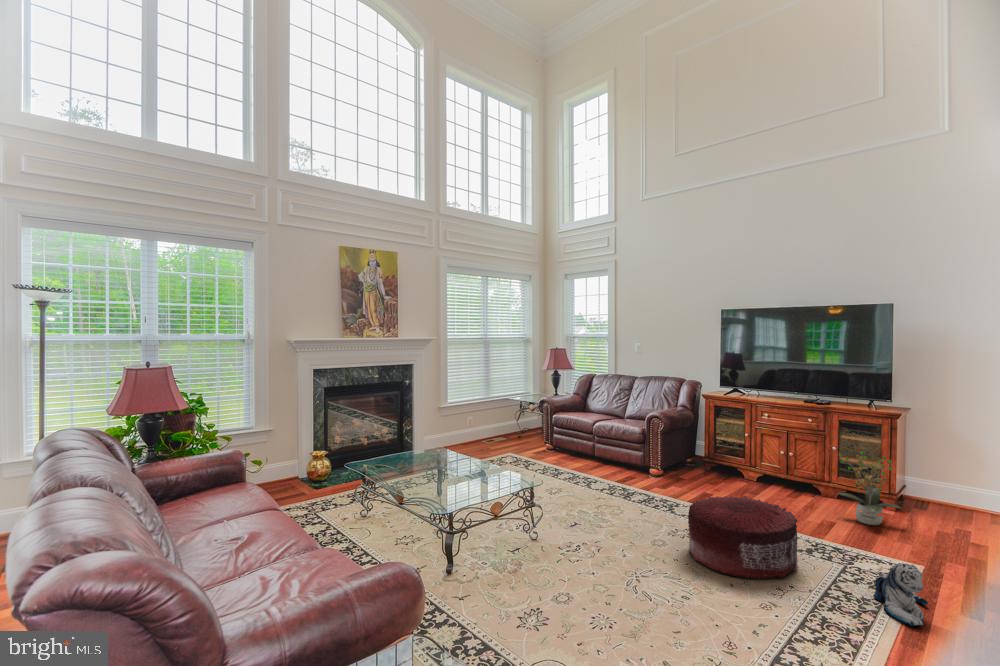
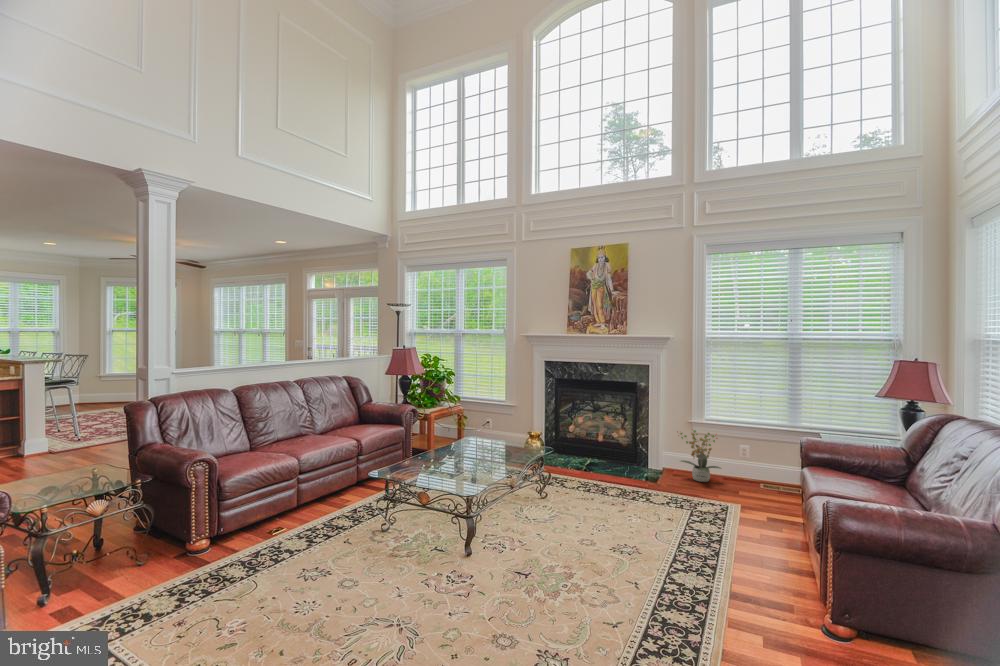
pouf: present [688,496,798,579] -> none [586,466,663,526]
plush toy: present [873,563,928,626] -> none [715,506,751,550]

